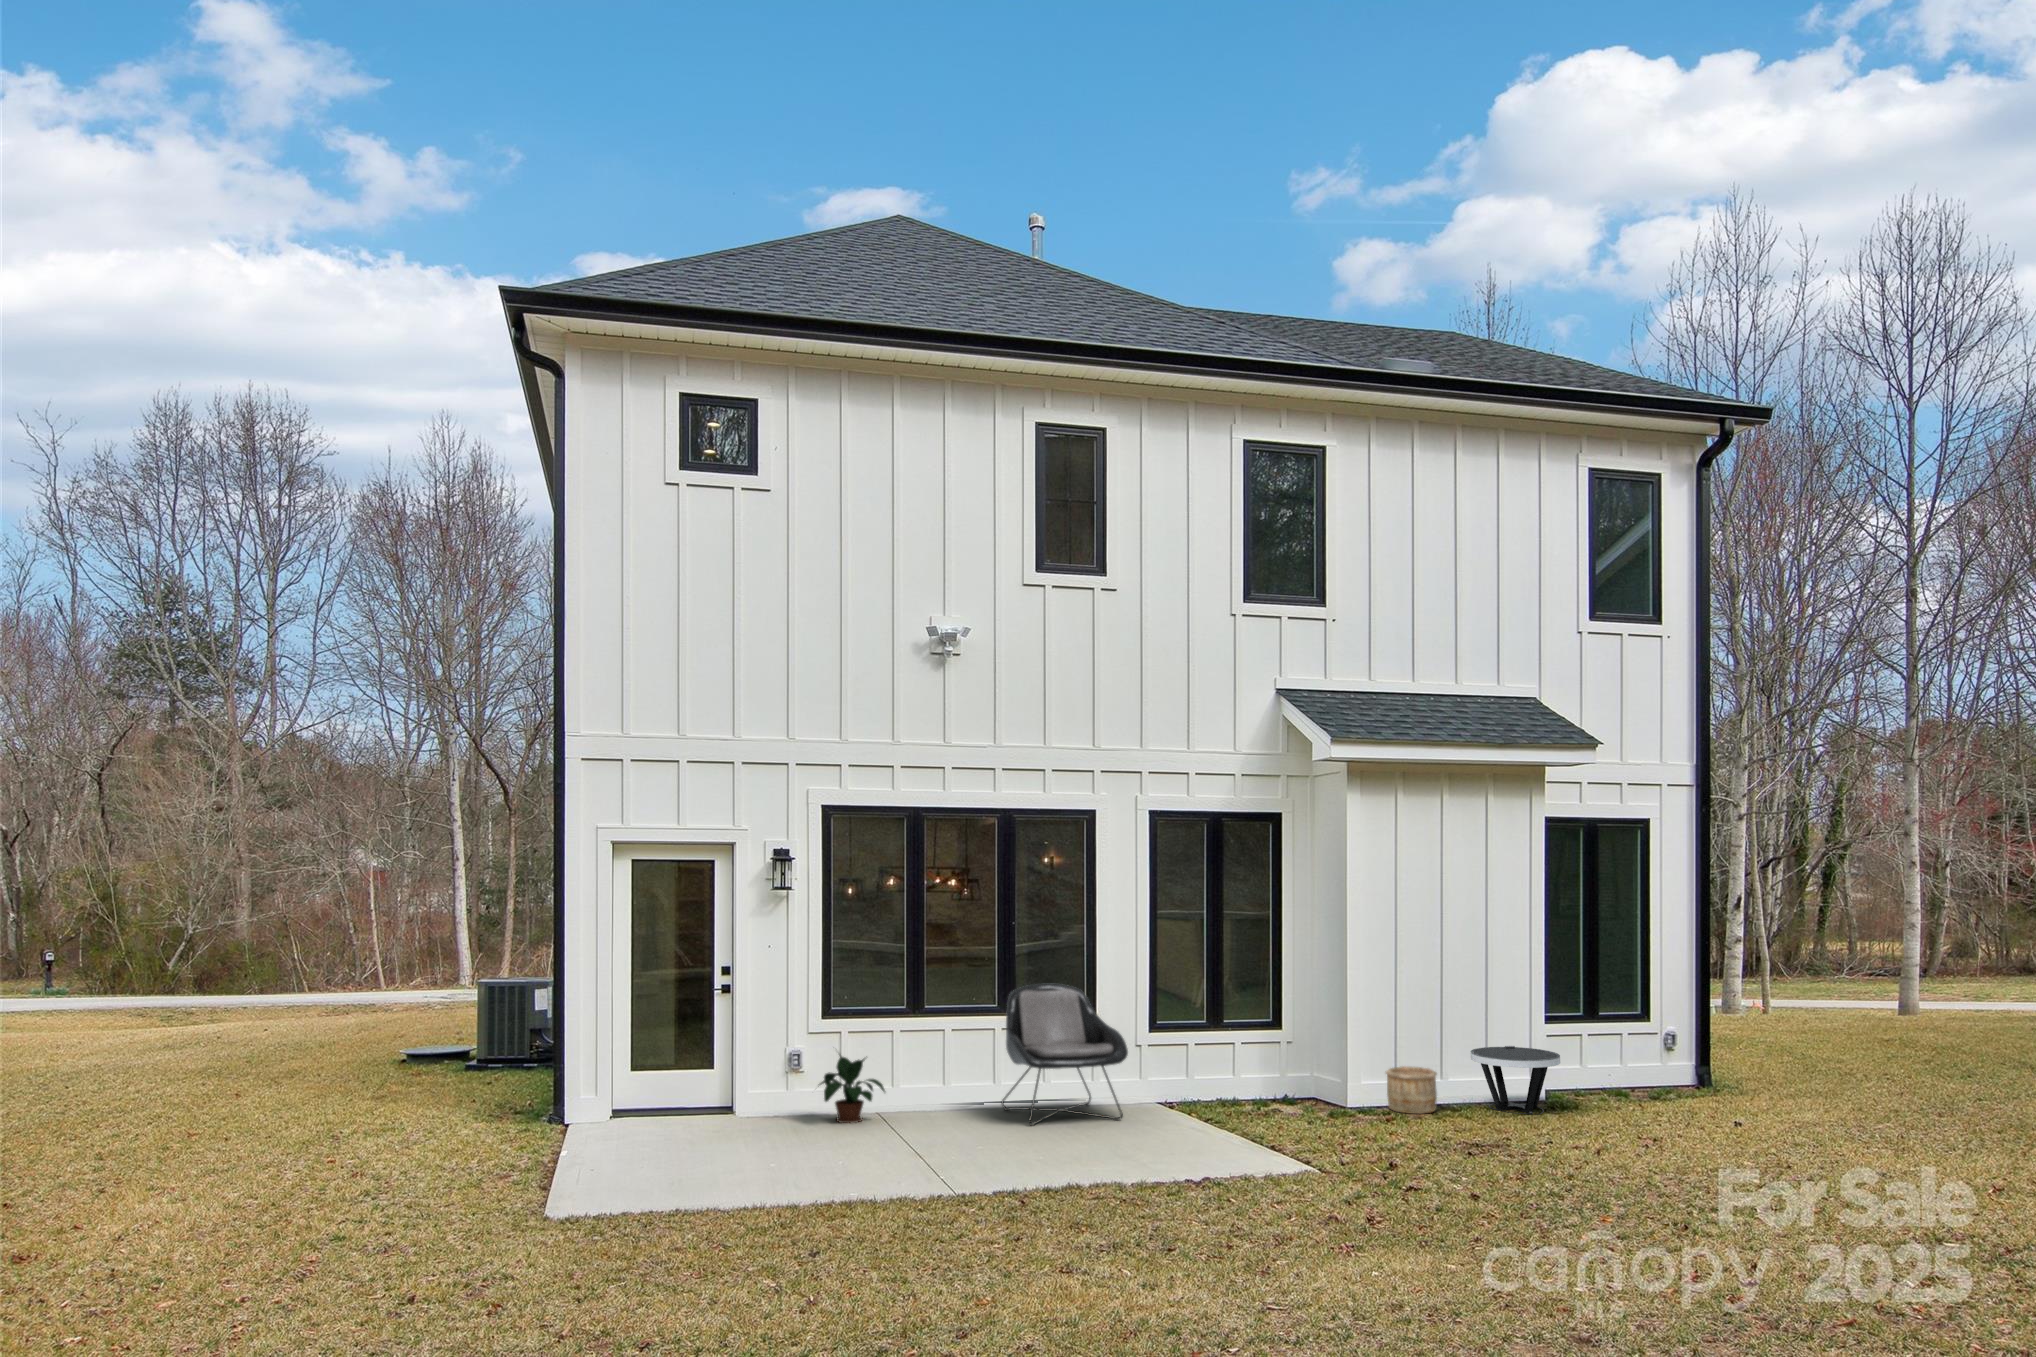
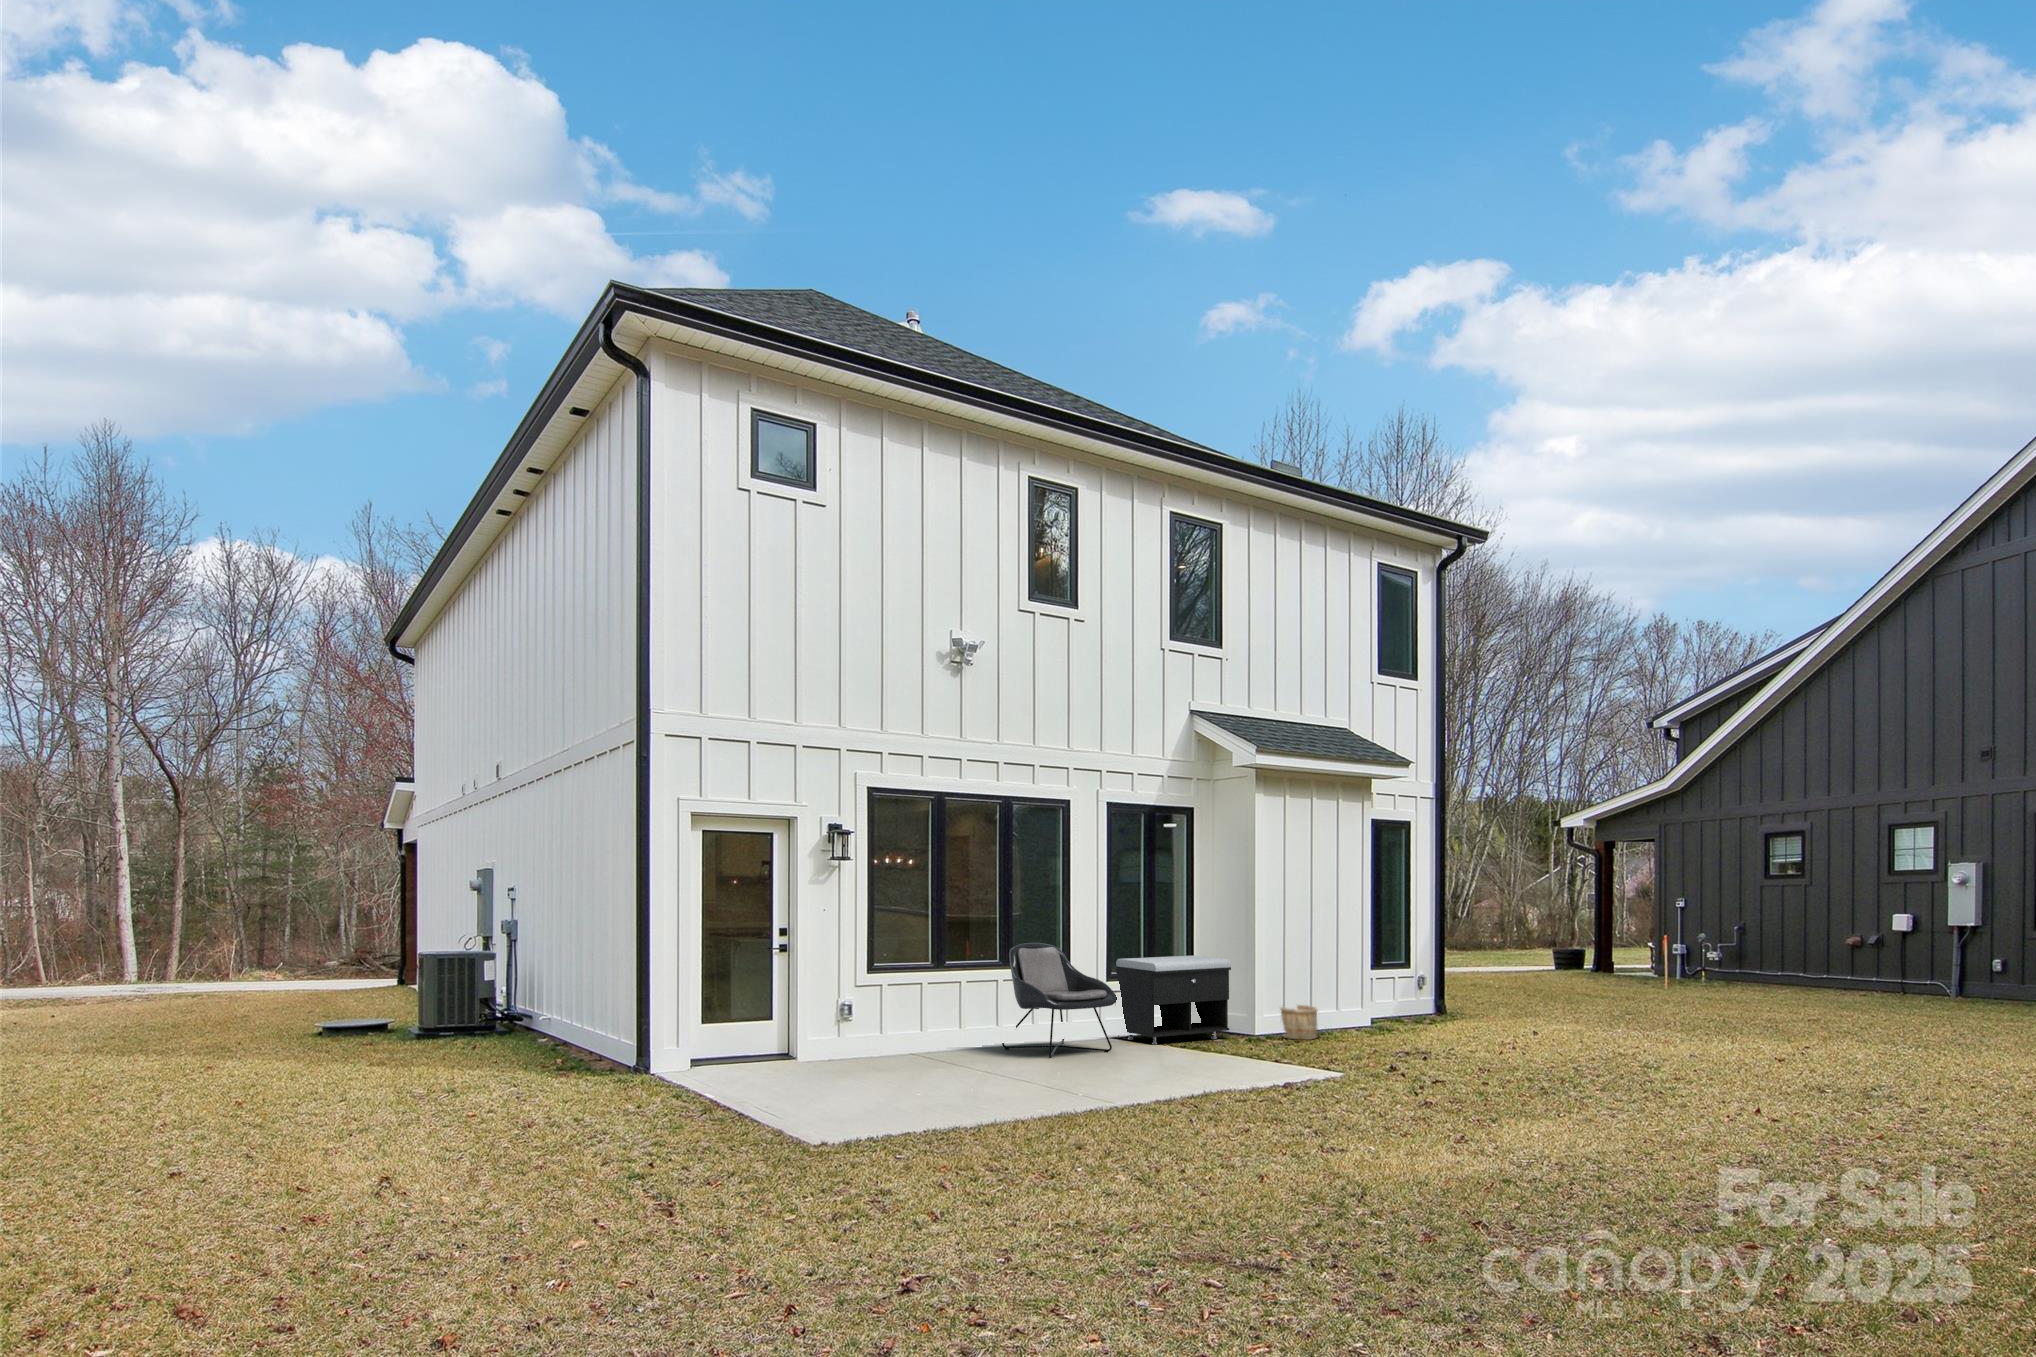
storage bench: none [1170,999,1315,1112] -> present [1116,956,1231,1044]
side table: present [1470,1046,1560,1115] -> none [1331,988,1397,1038]
potted plant: present [820,1056,885,1123] -> none [865,996,927,1063]

